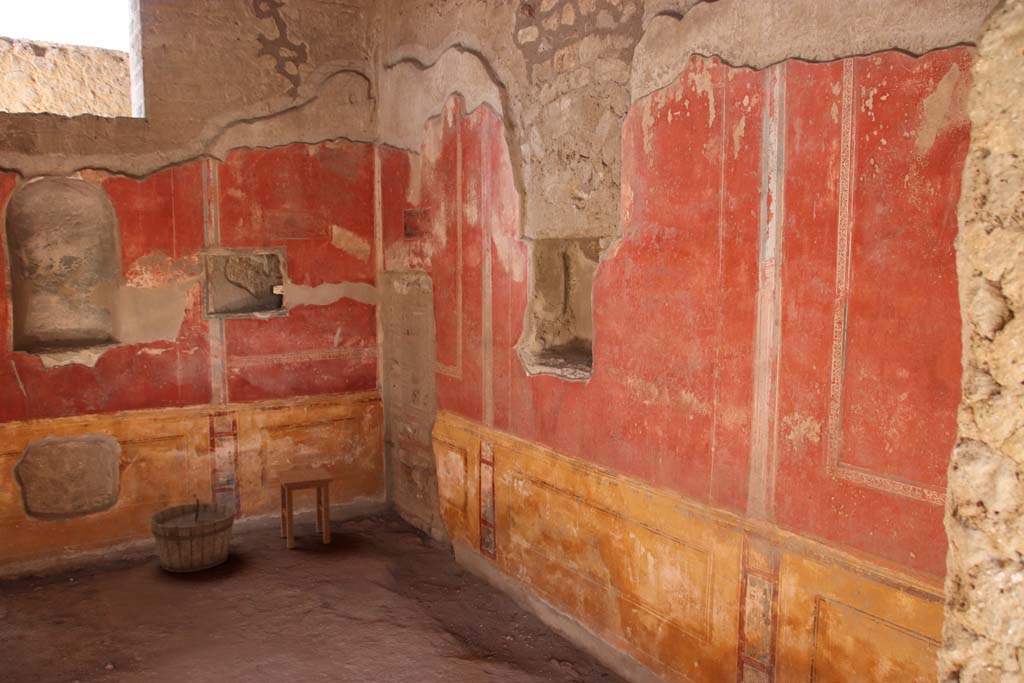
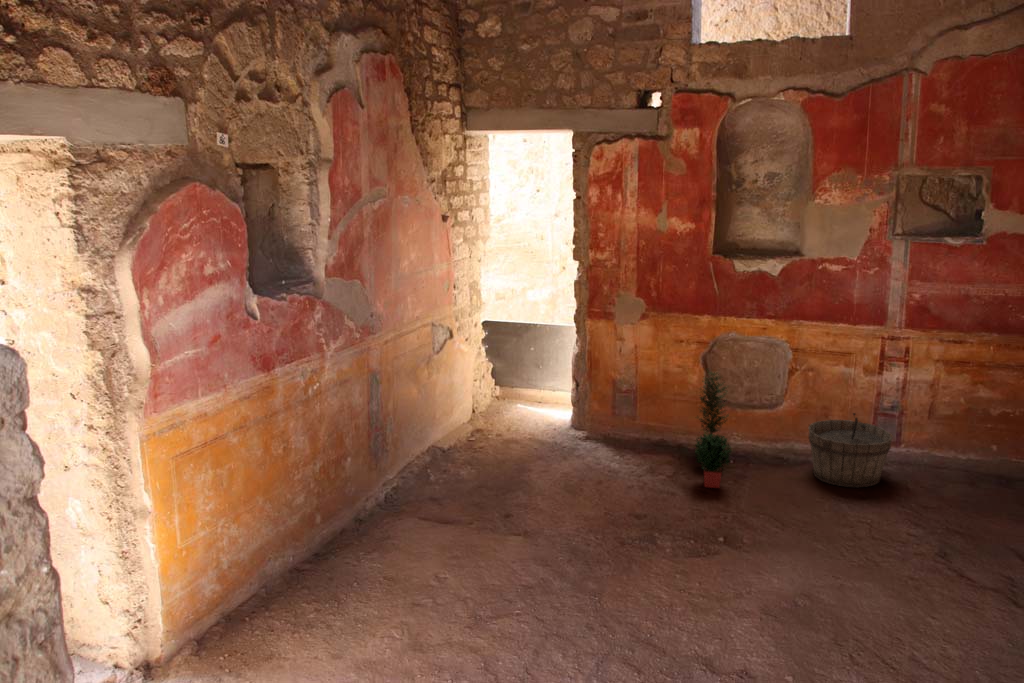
stool: present [276,467,333,548] -> none [943,407,1012,496]
potted plant: none [13,478,71,614] -> present [695,372,731,488]

